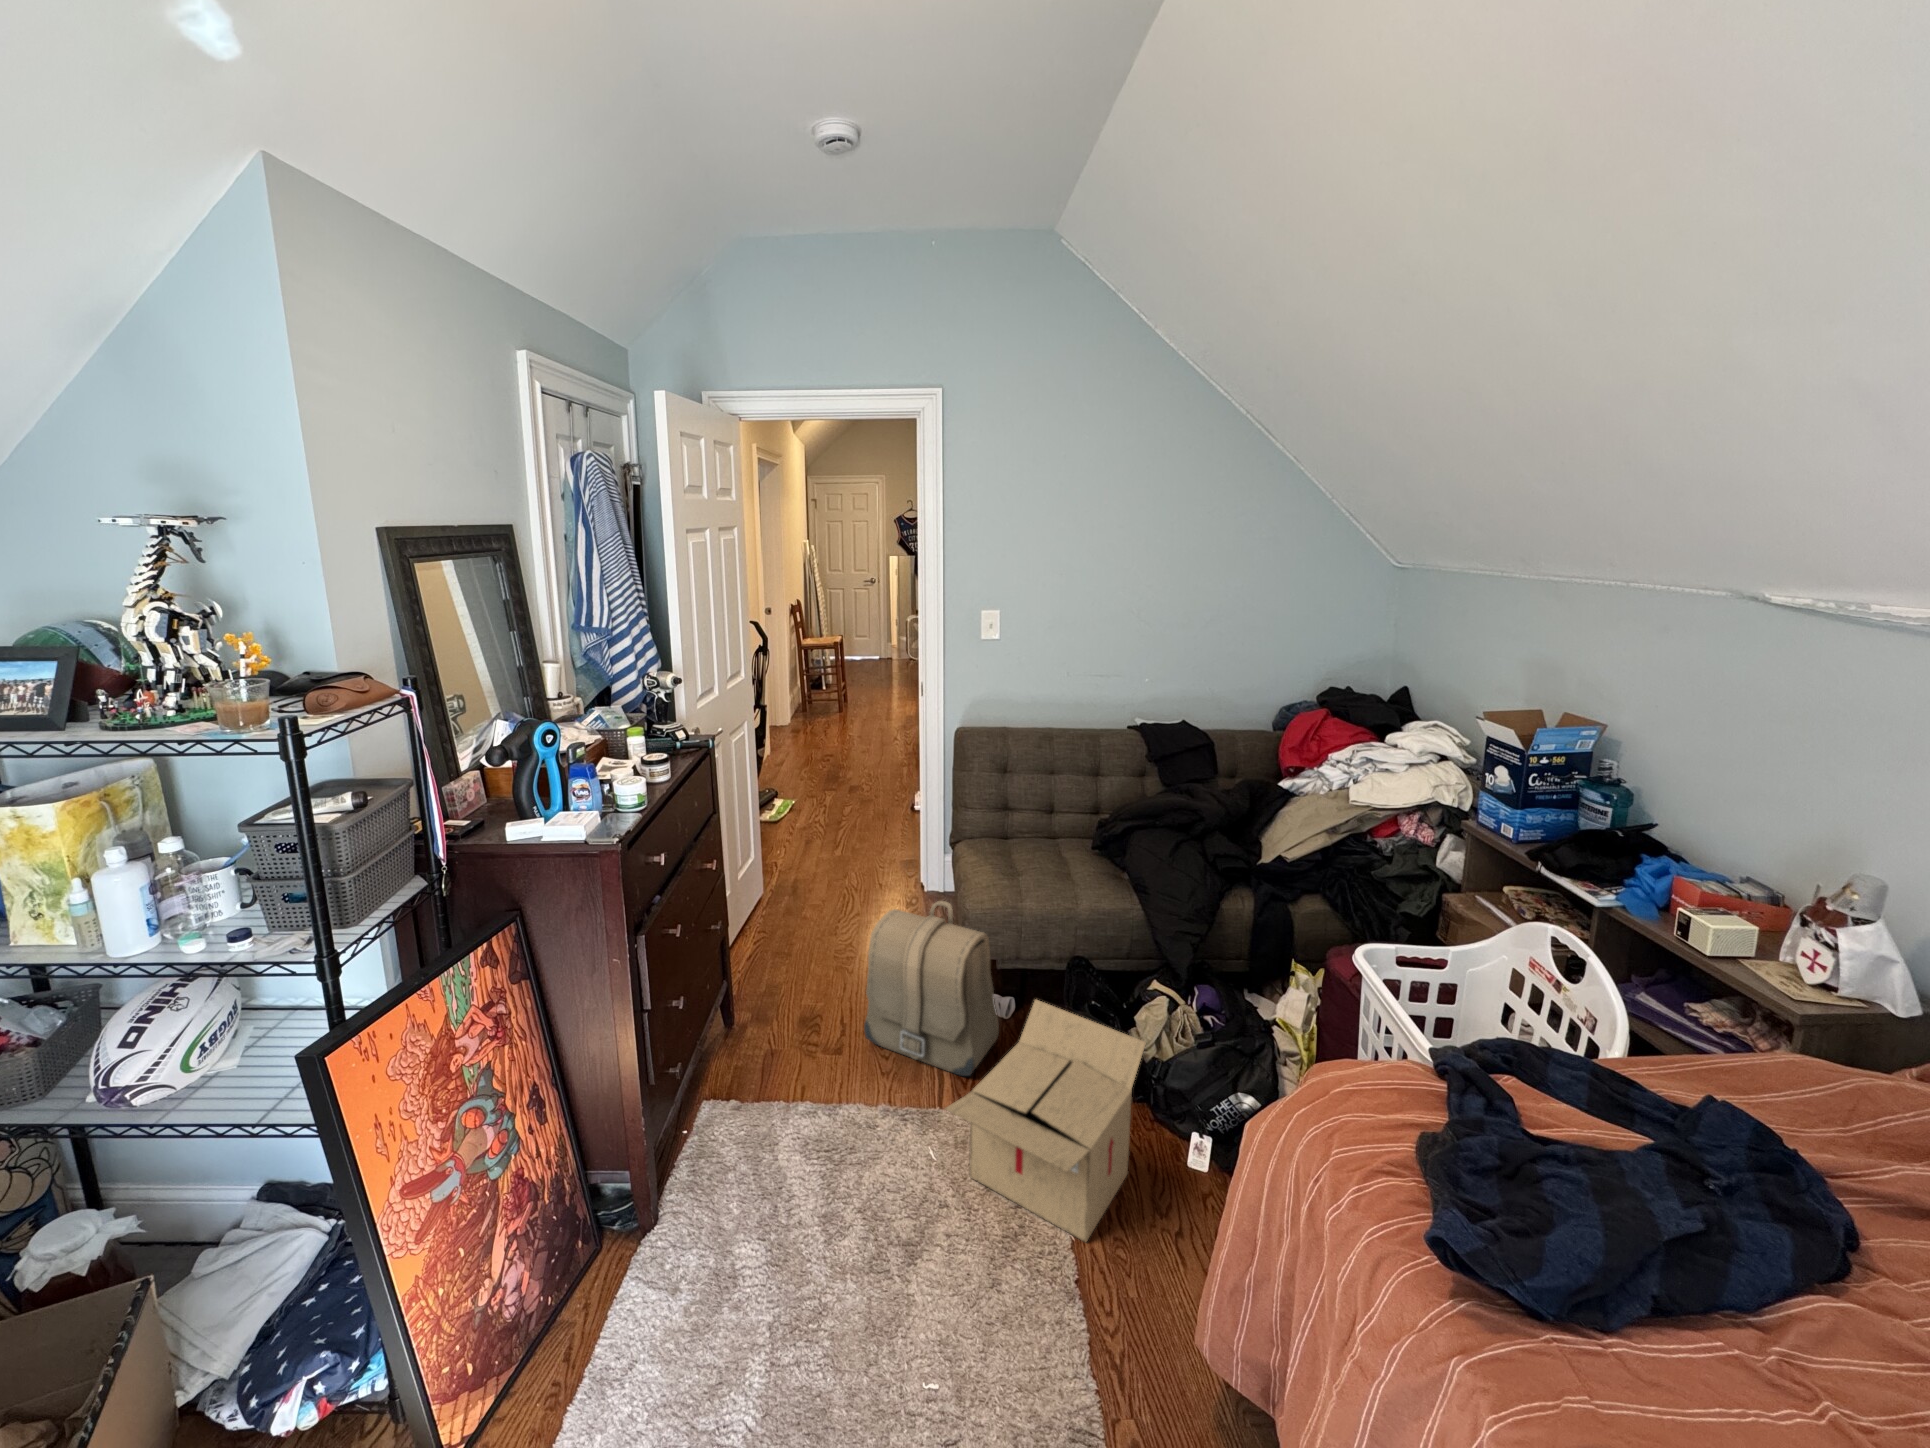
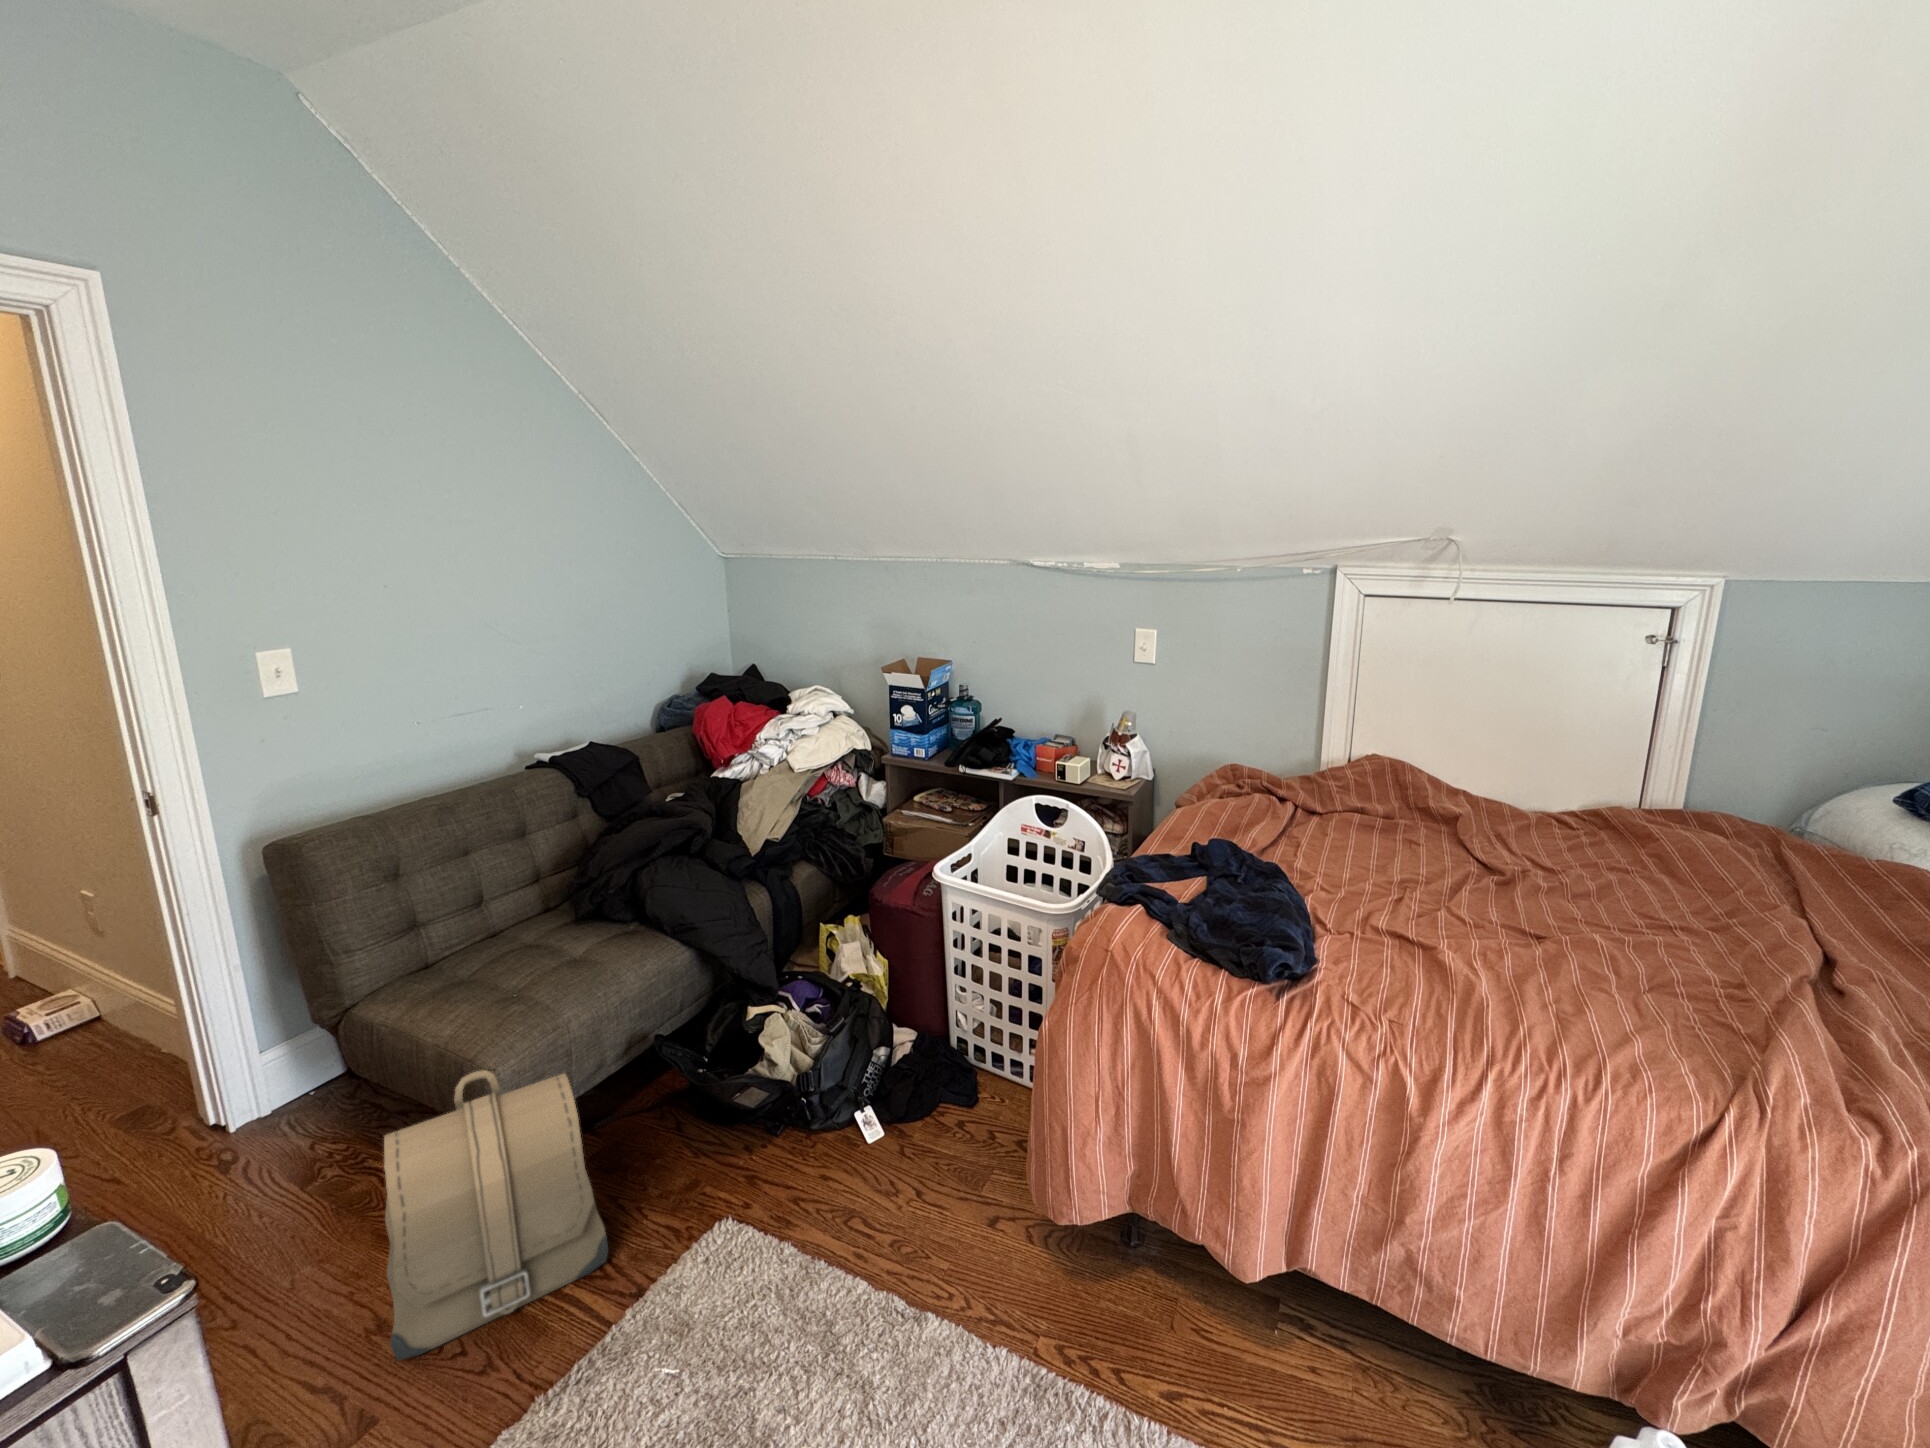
cardboard box: present [945,1000,1146,1242] -> none [688,1054,894,1343]

